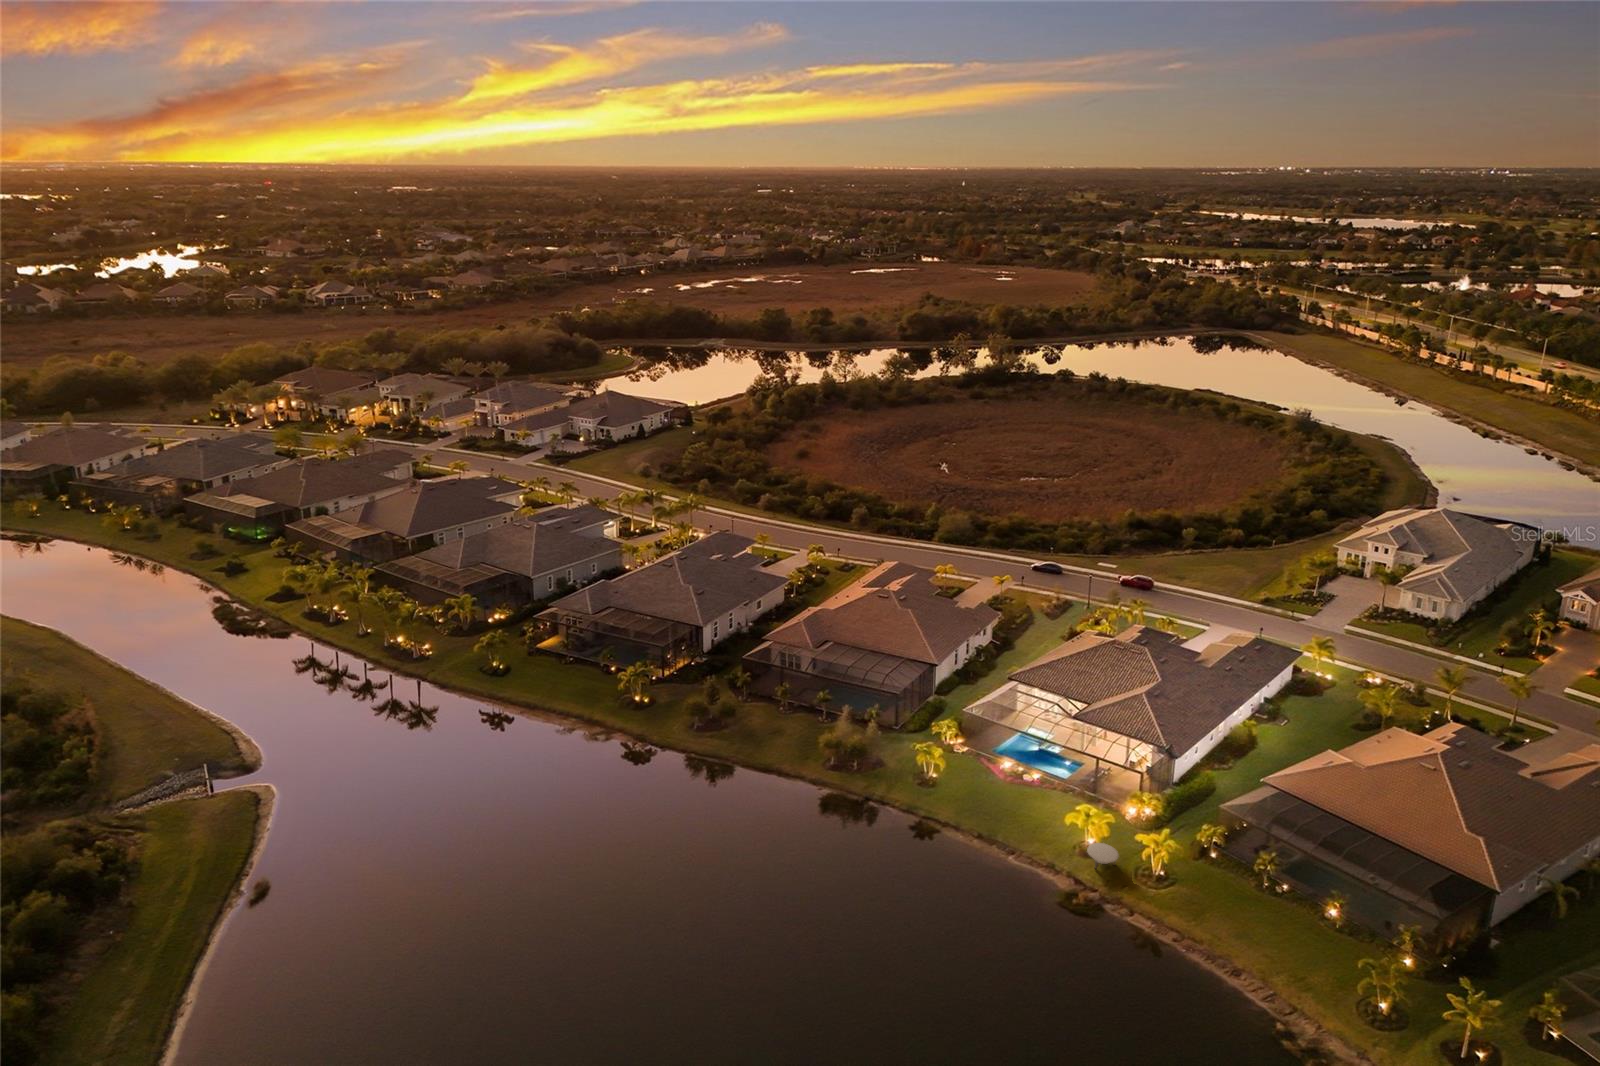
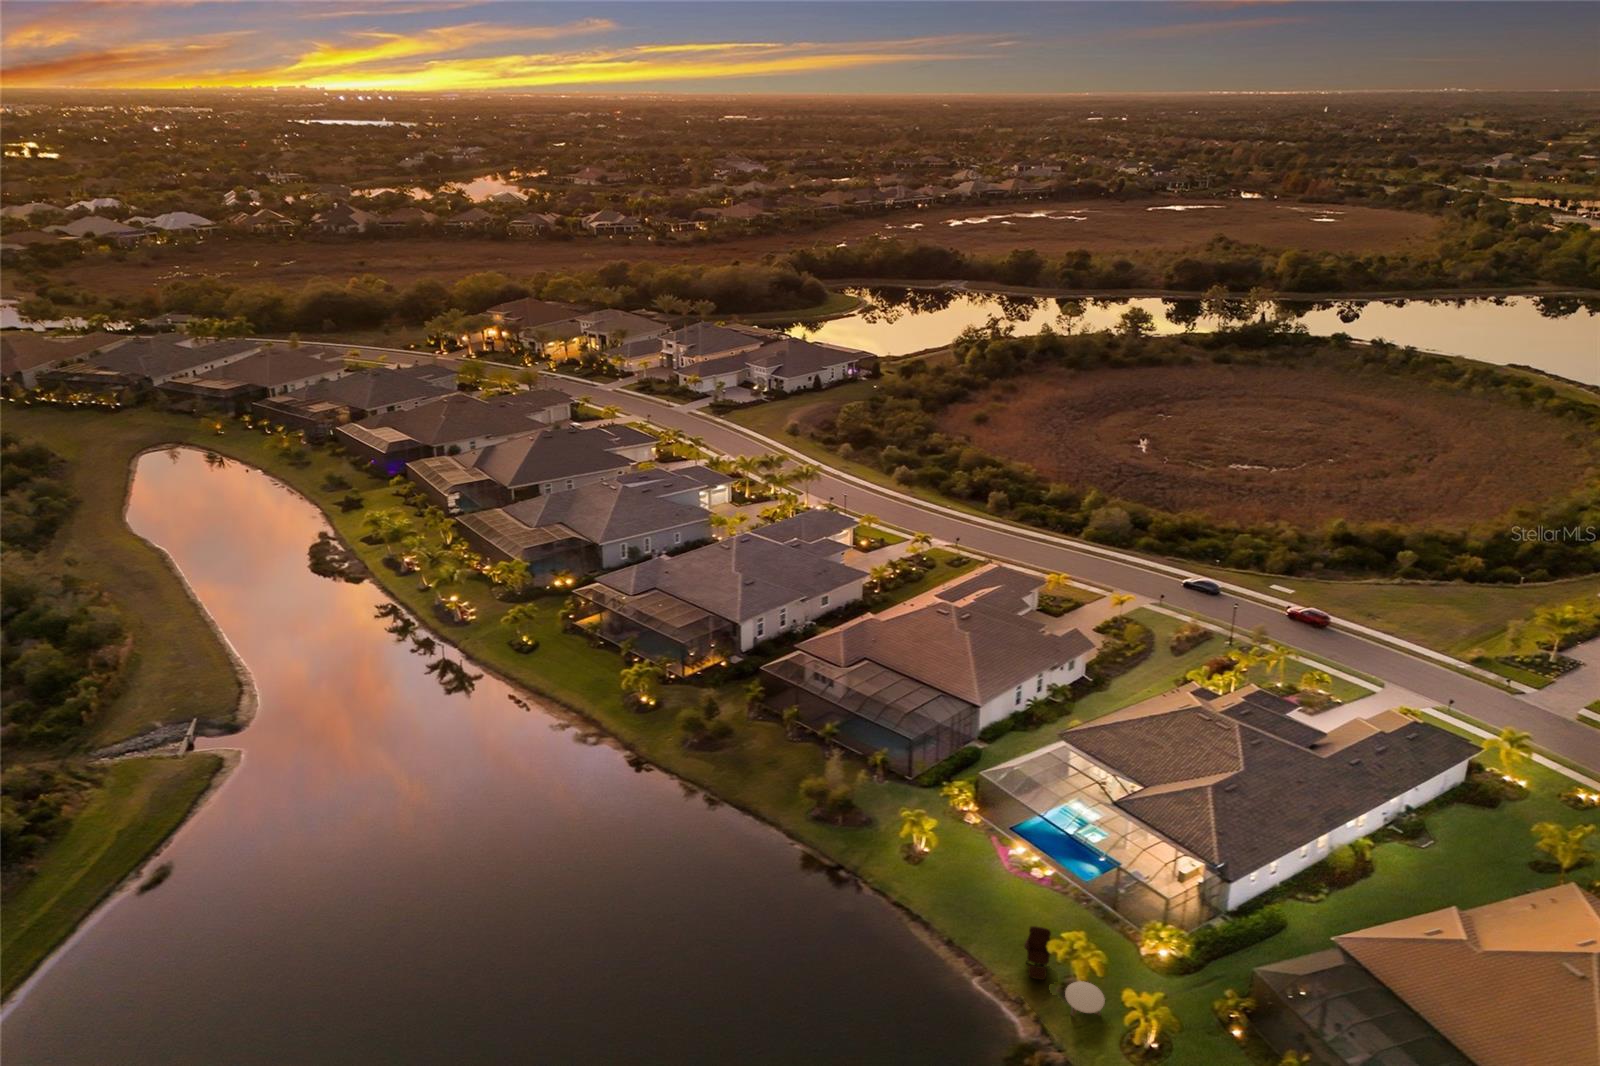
lounge chair: none [1044,810,1067,853] -> present [1024,926,1051,983]

